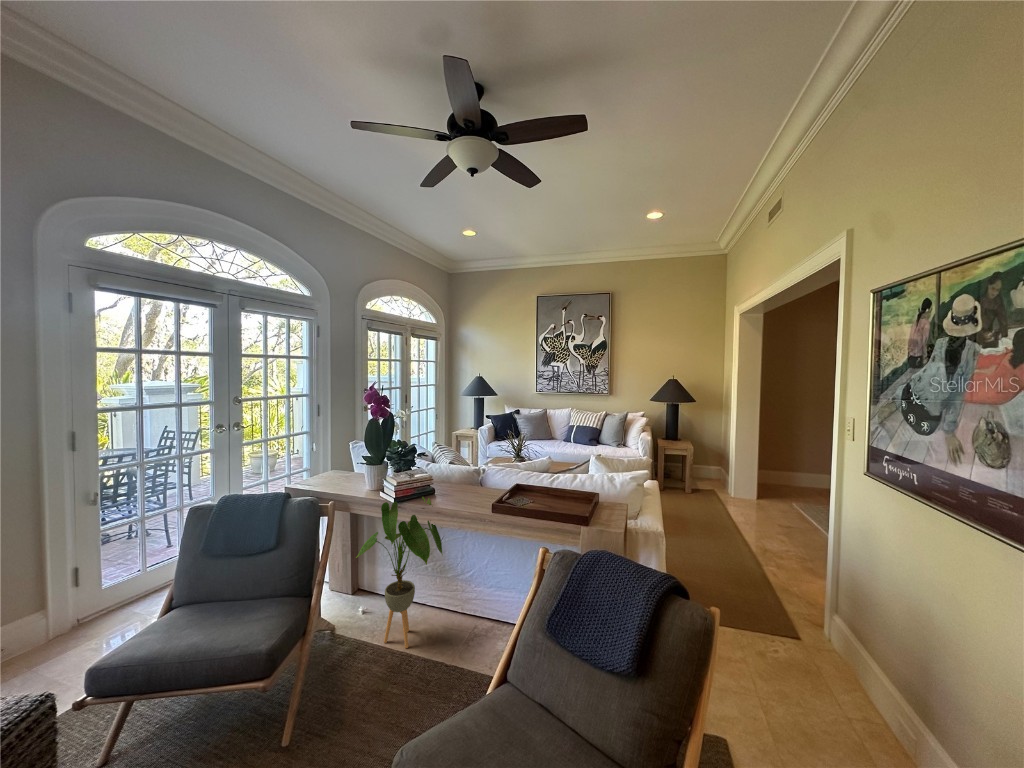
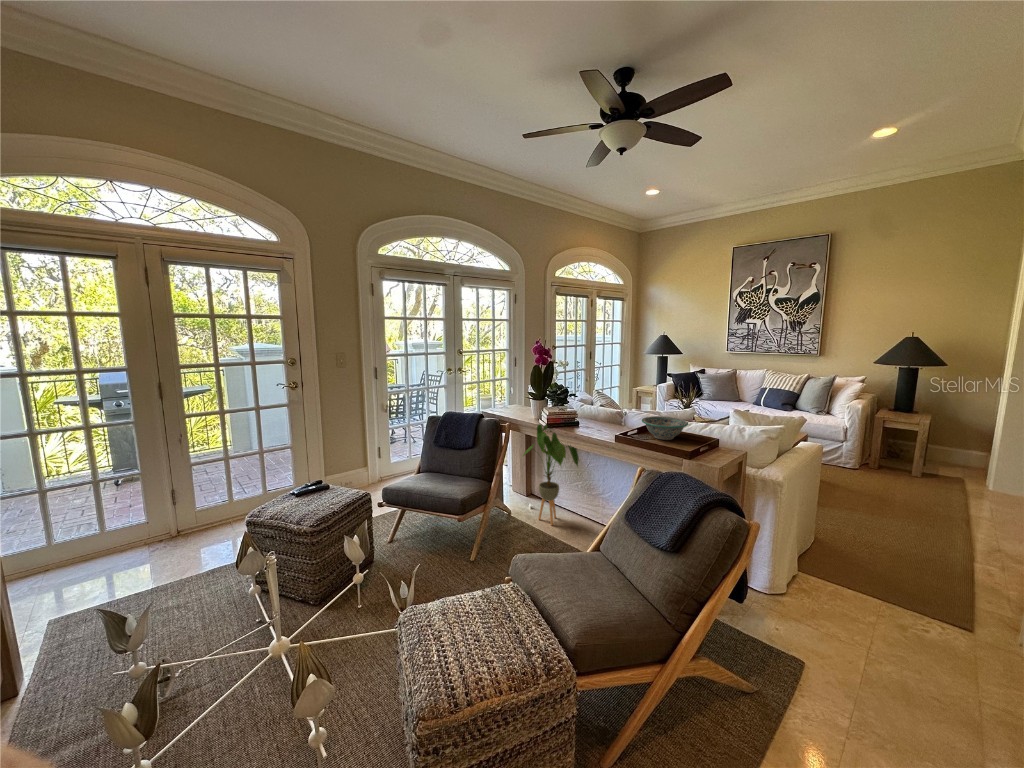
decorative bowl: none [523,473,576,503] -> present [642,416,688,440]

